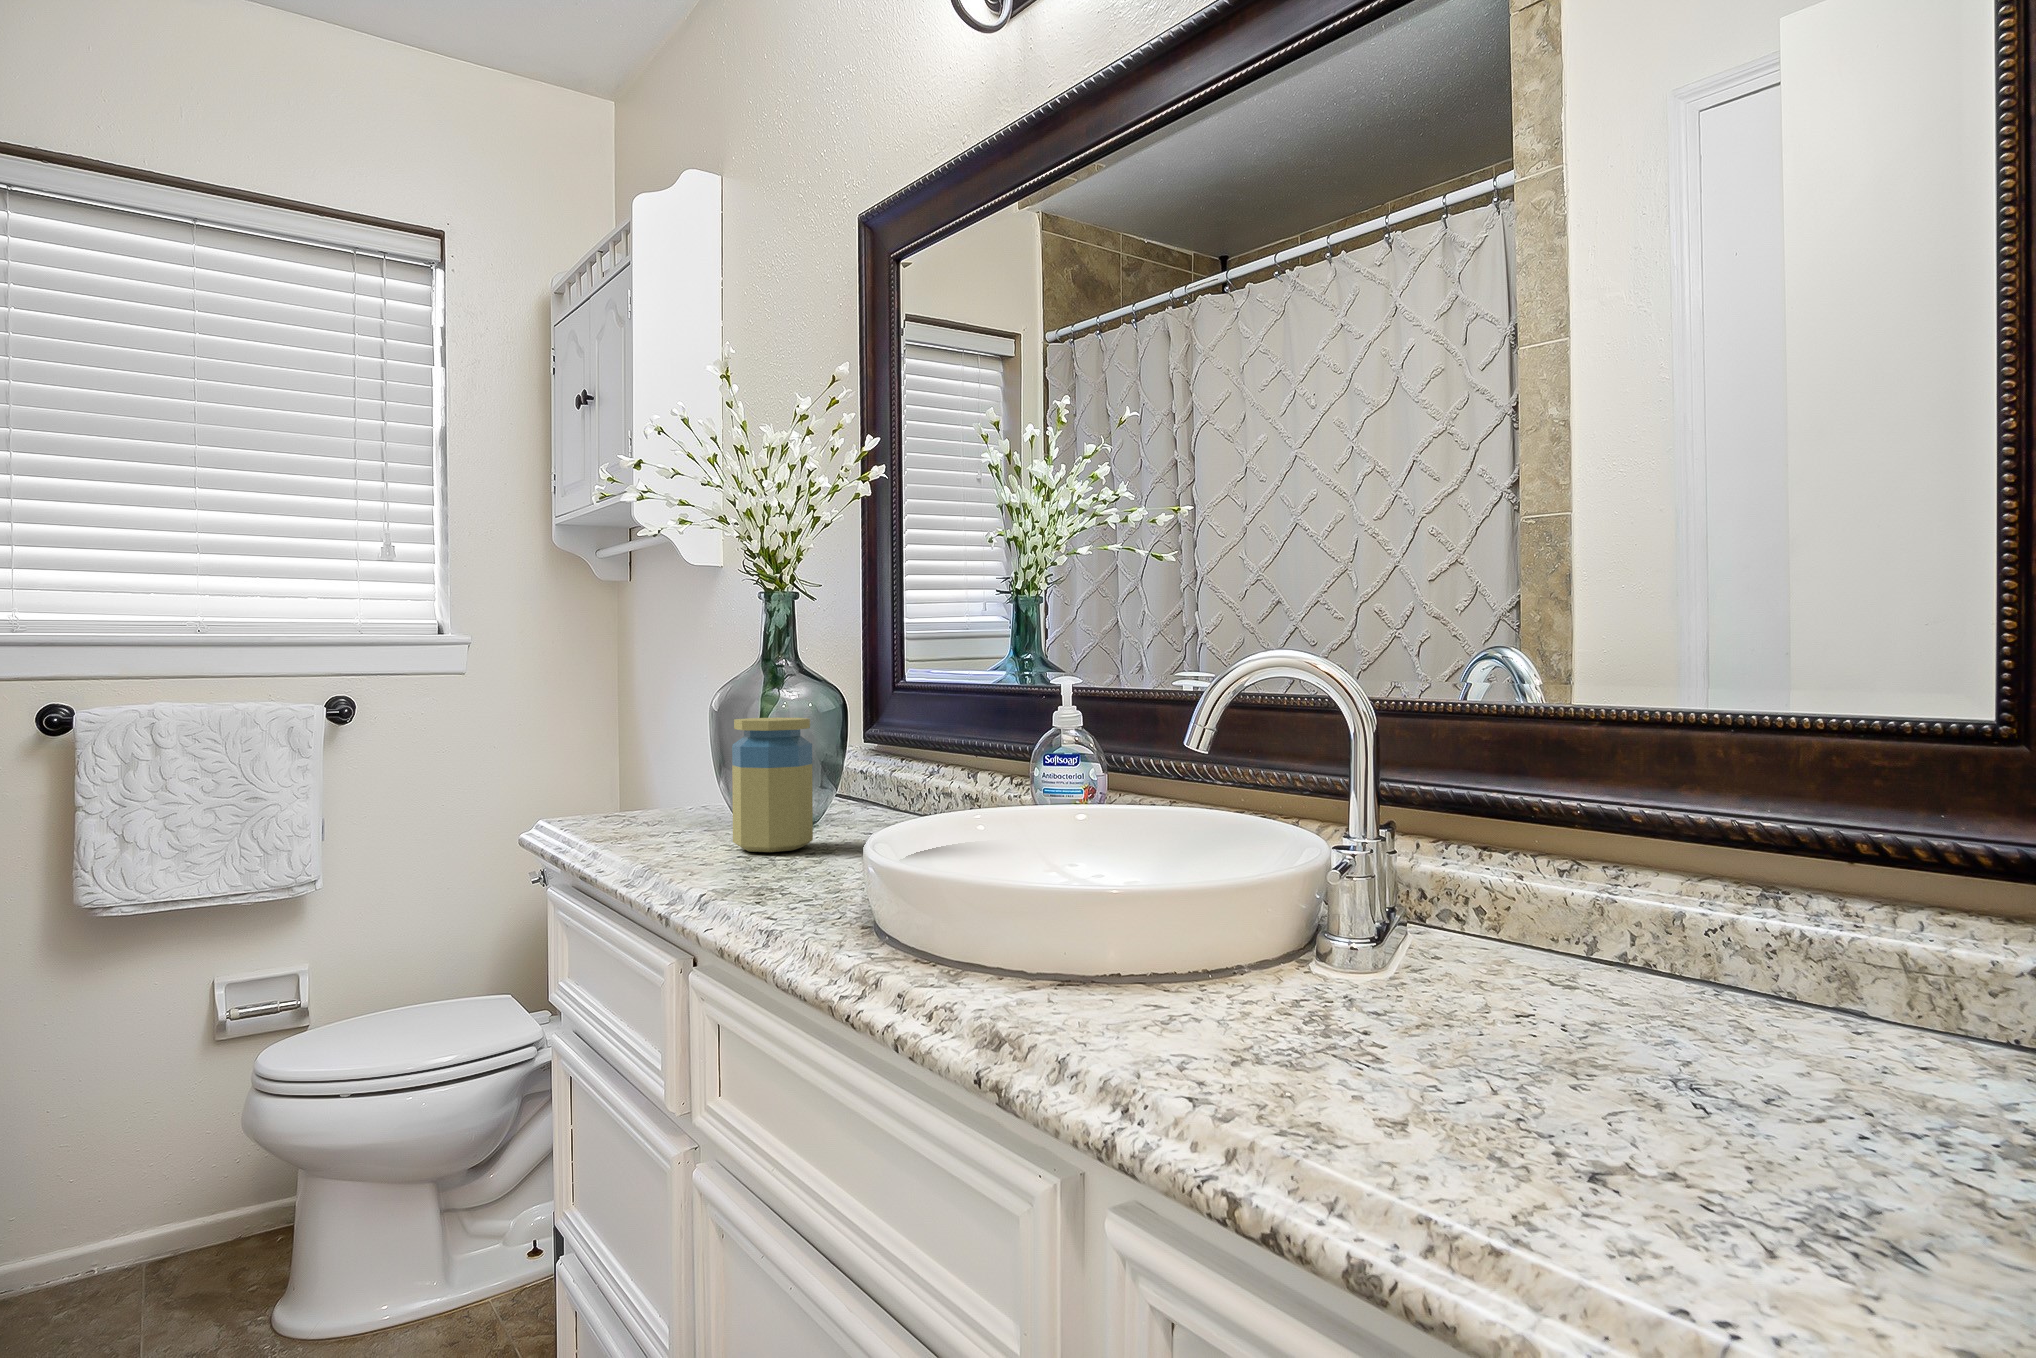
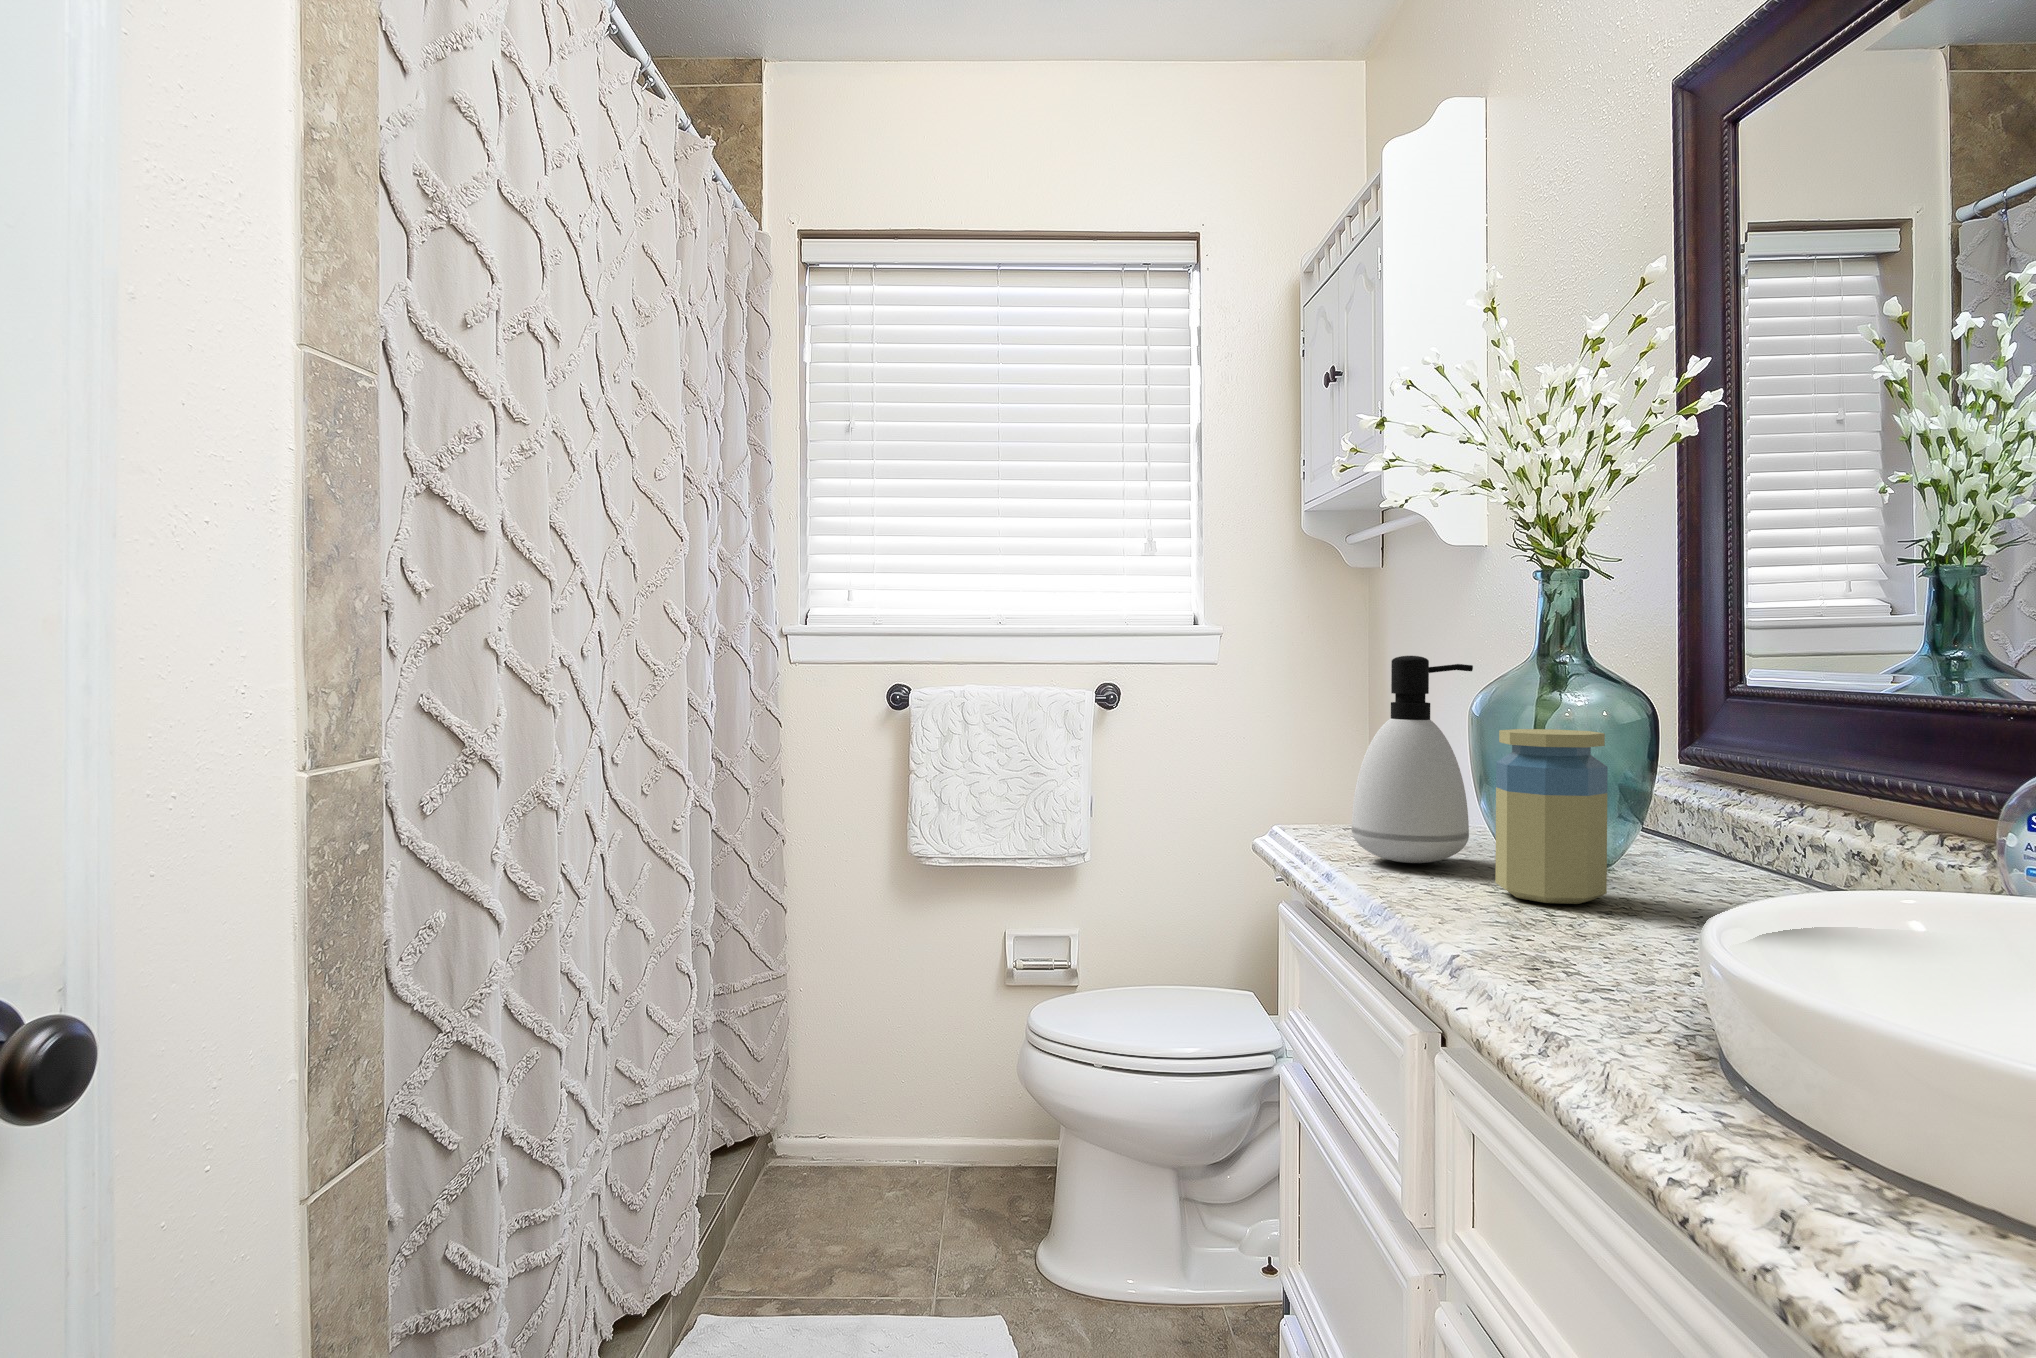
soap dispenser: none [614,661,713,837] -> present [1352,656,1473,863]

